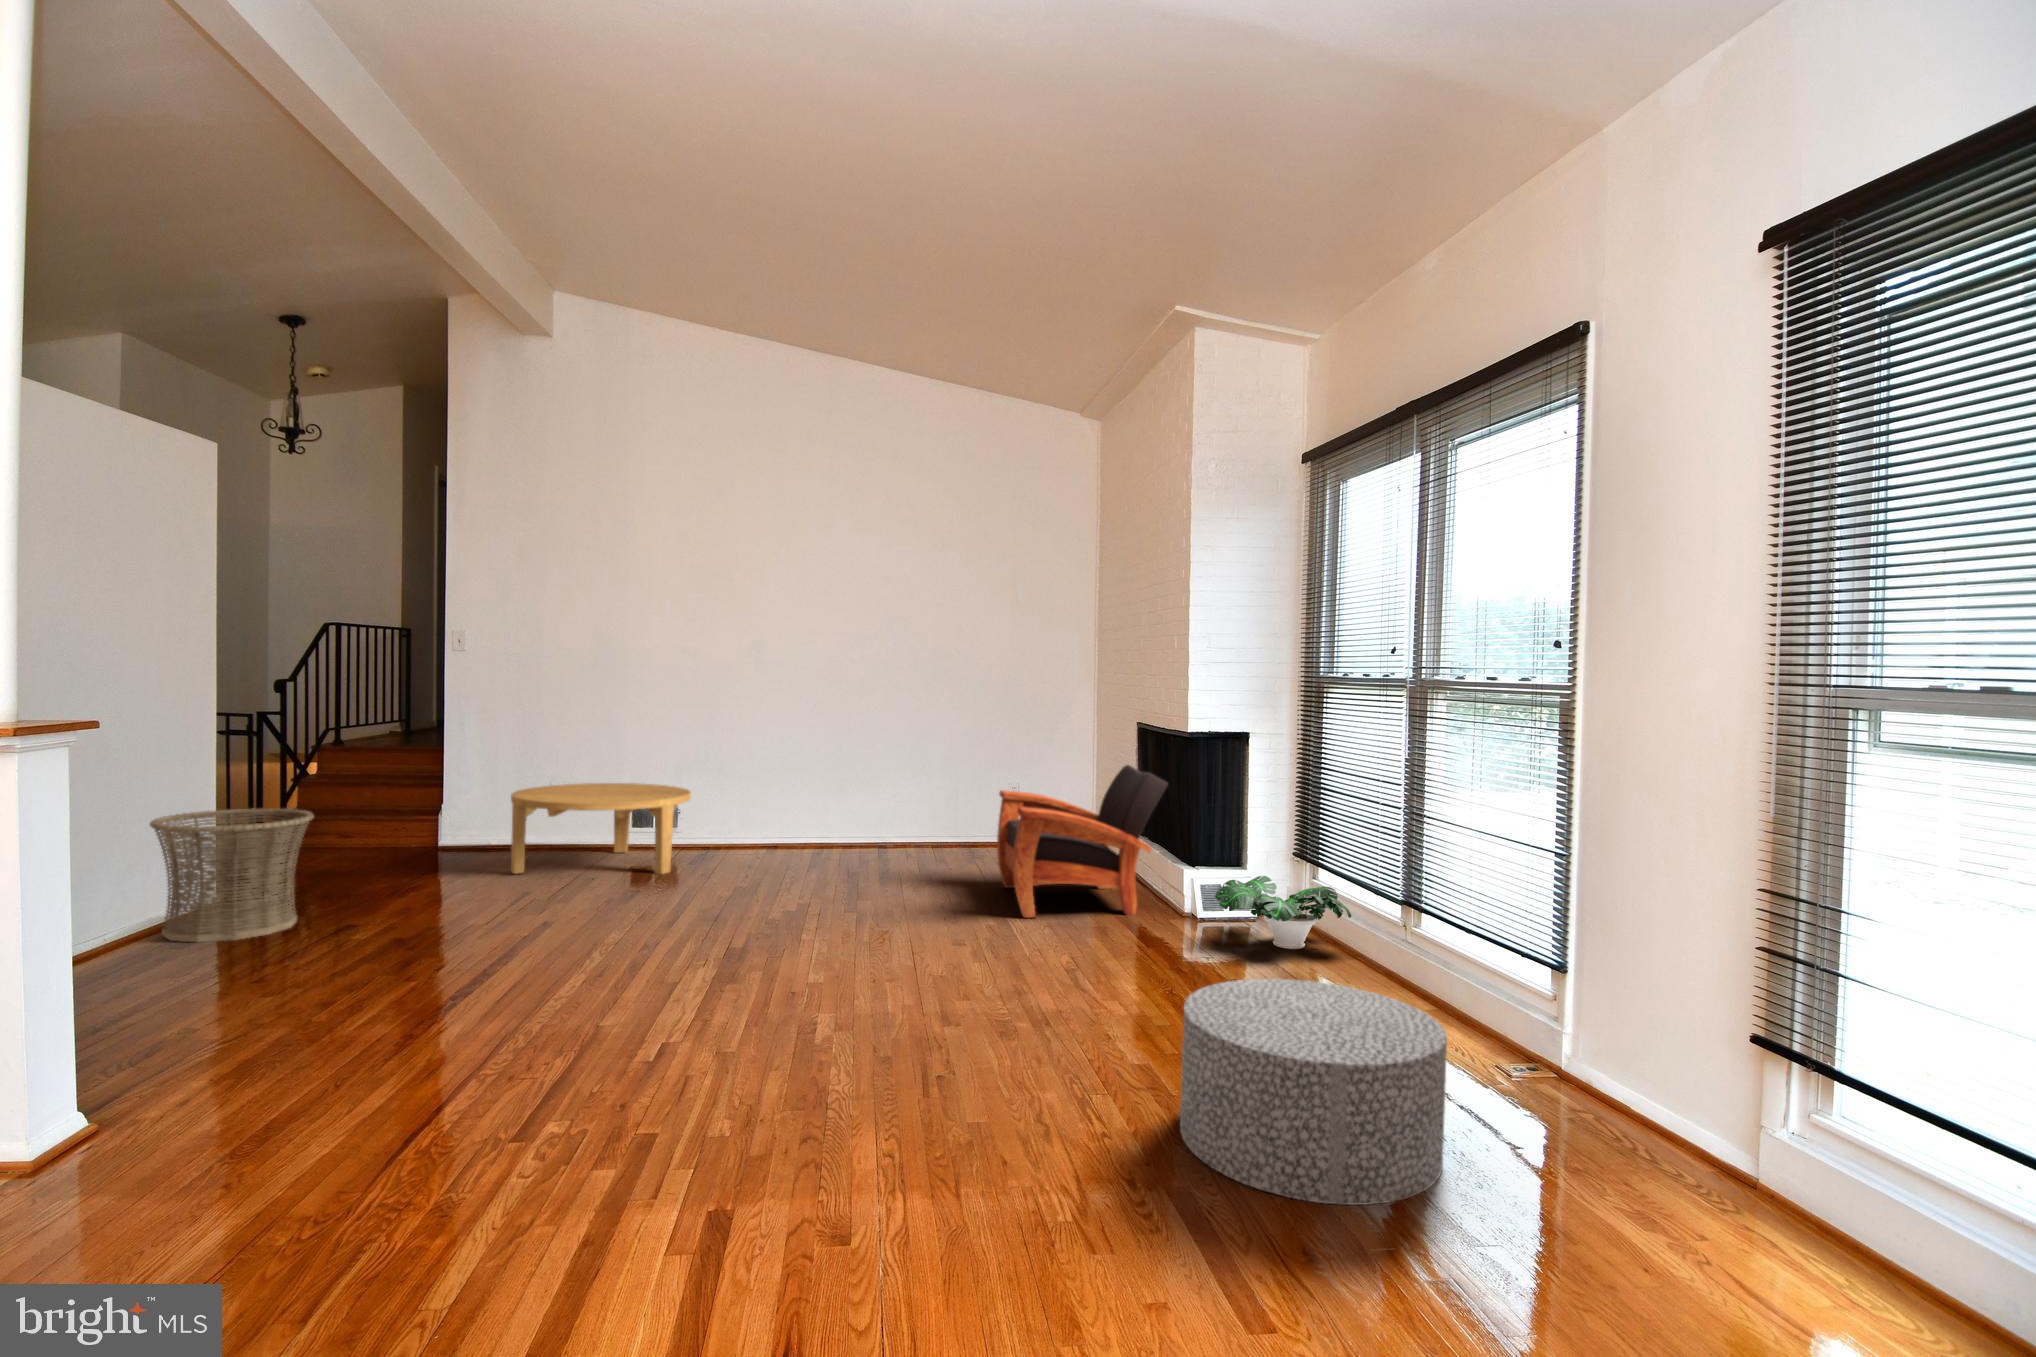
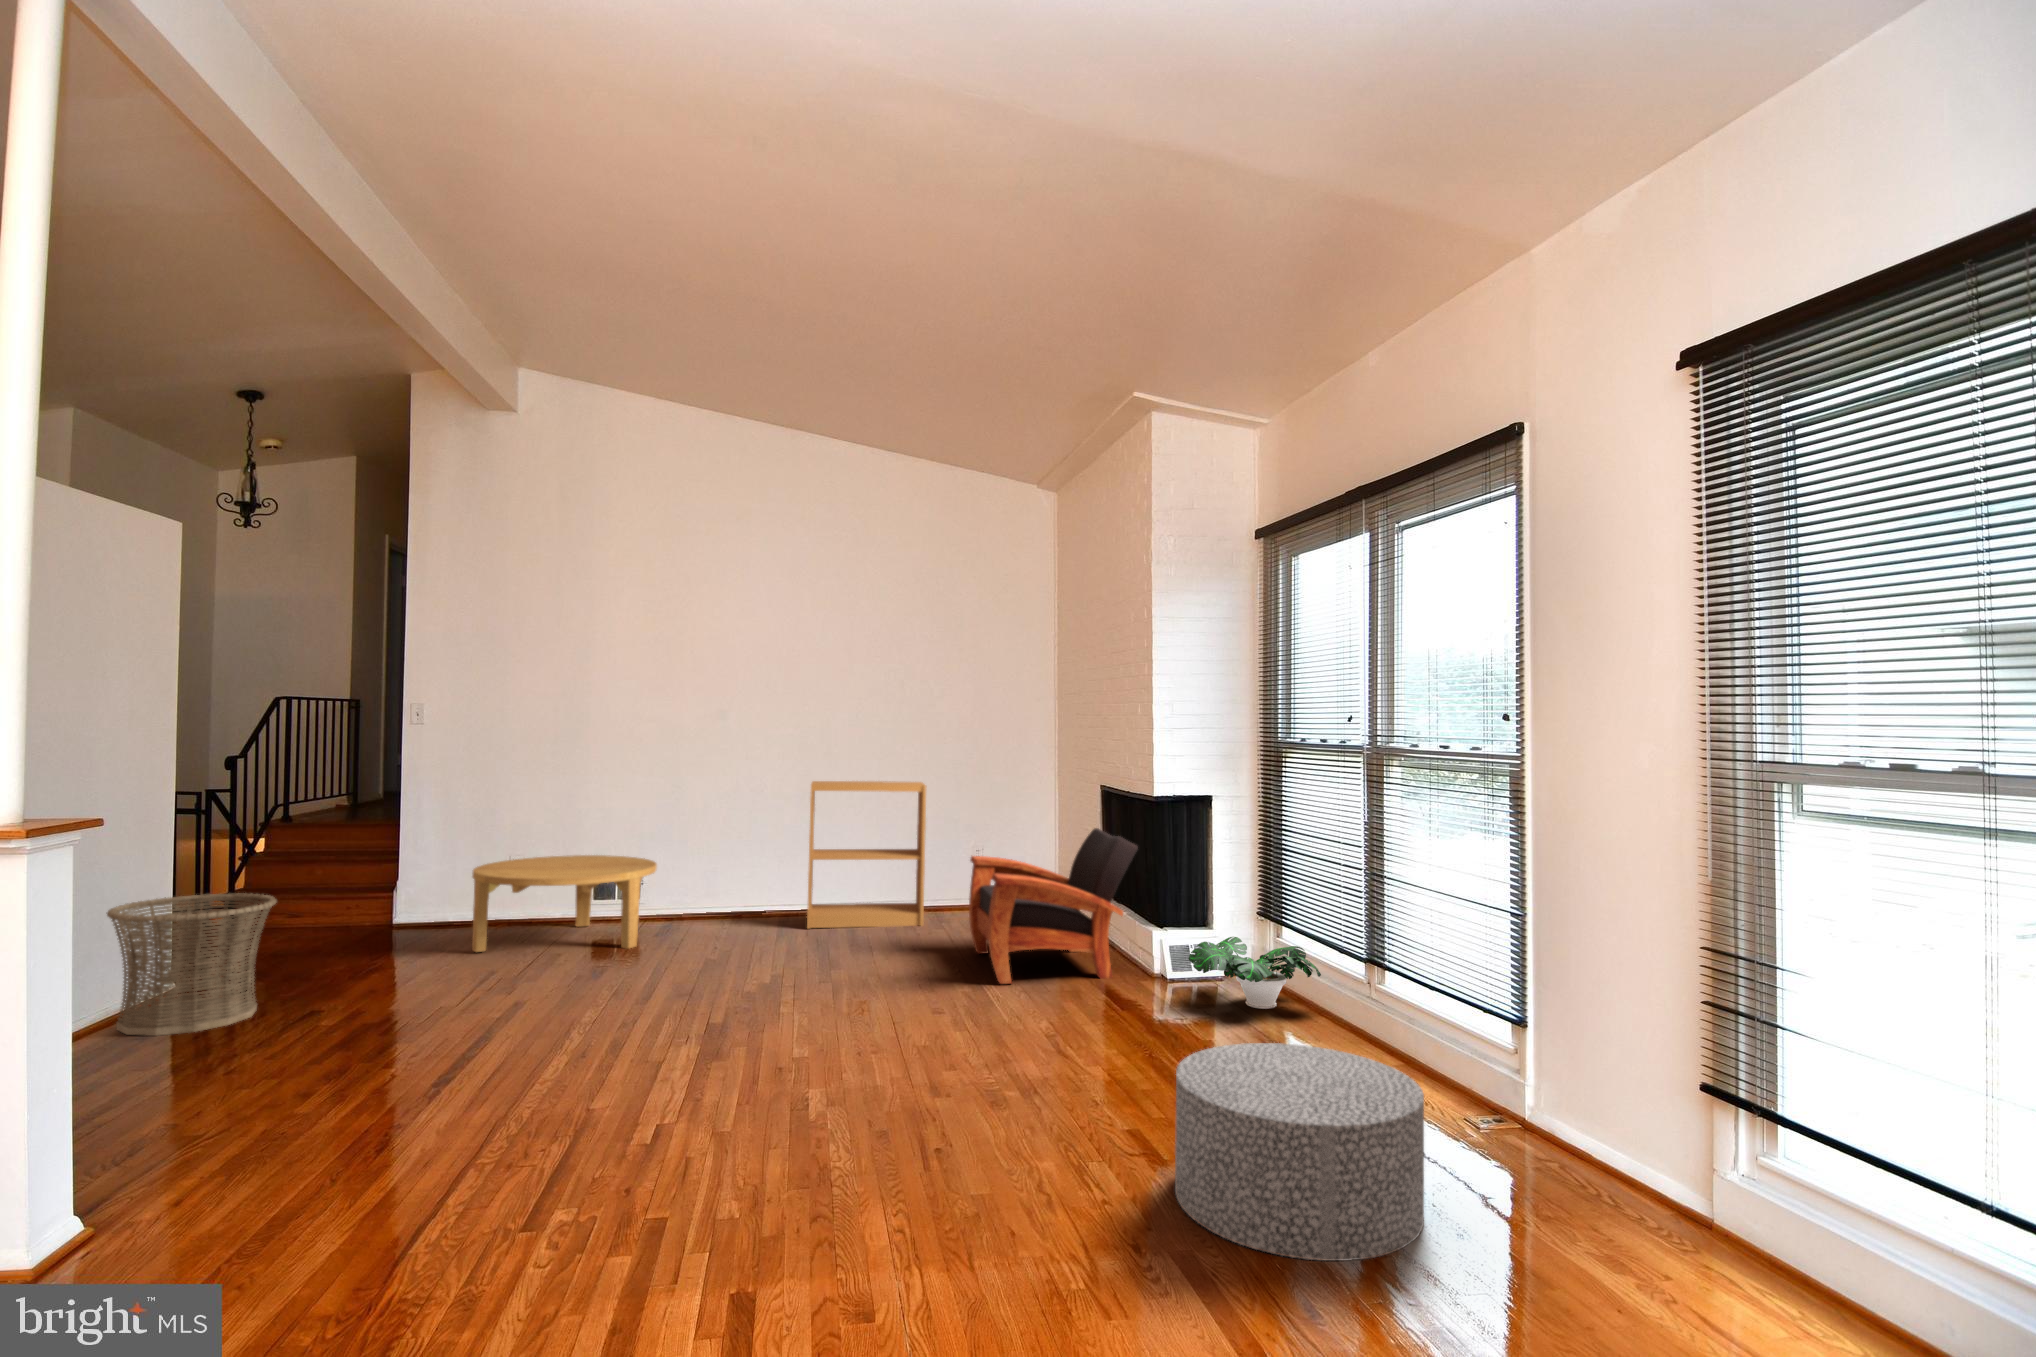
bookshelf: none [839,715,959,861] -> present [807,781,926,928]

